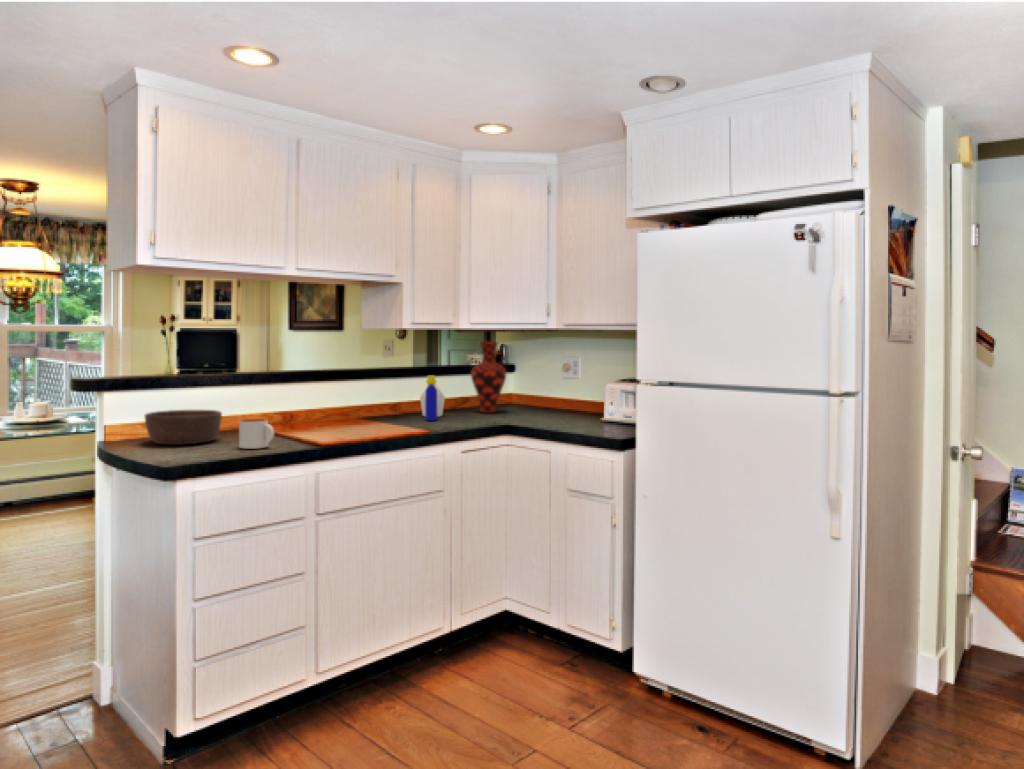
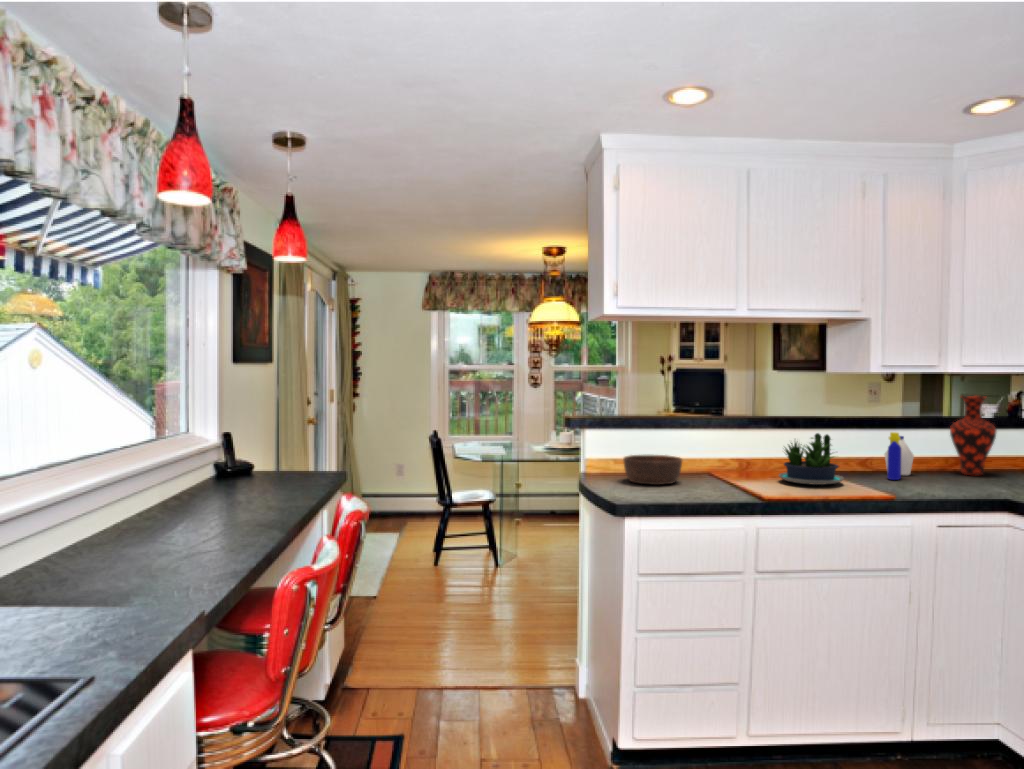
potted plant: none [328,377,393,430] -> present [779,433,844,485]
mug: present [239,419,274,449] -> none [692,467,721,494]

